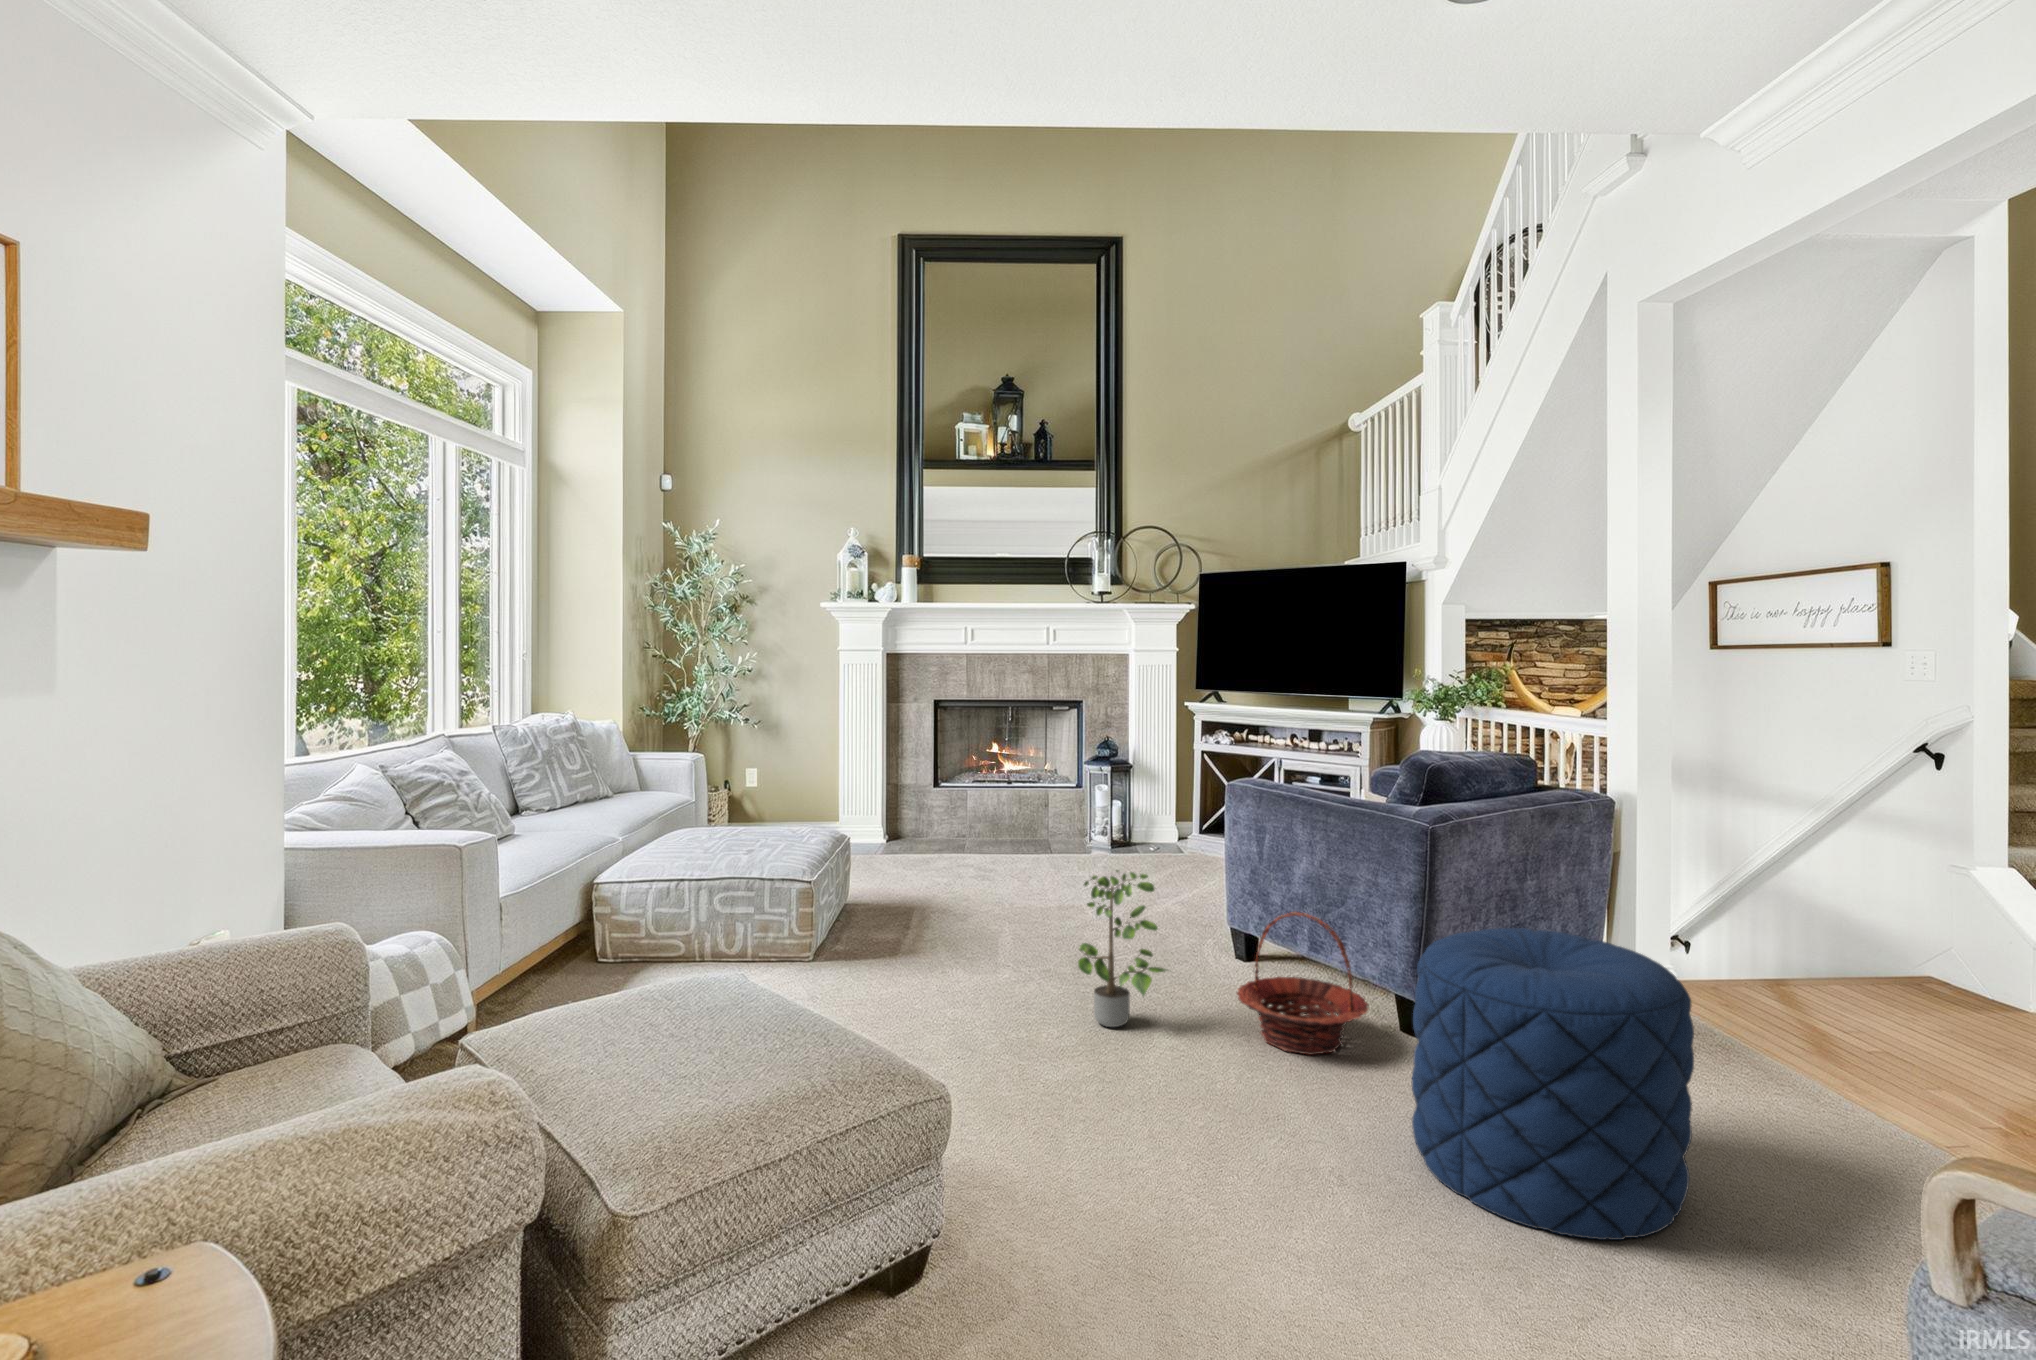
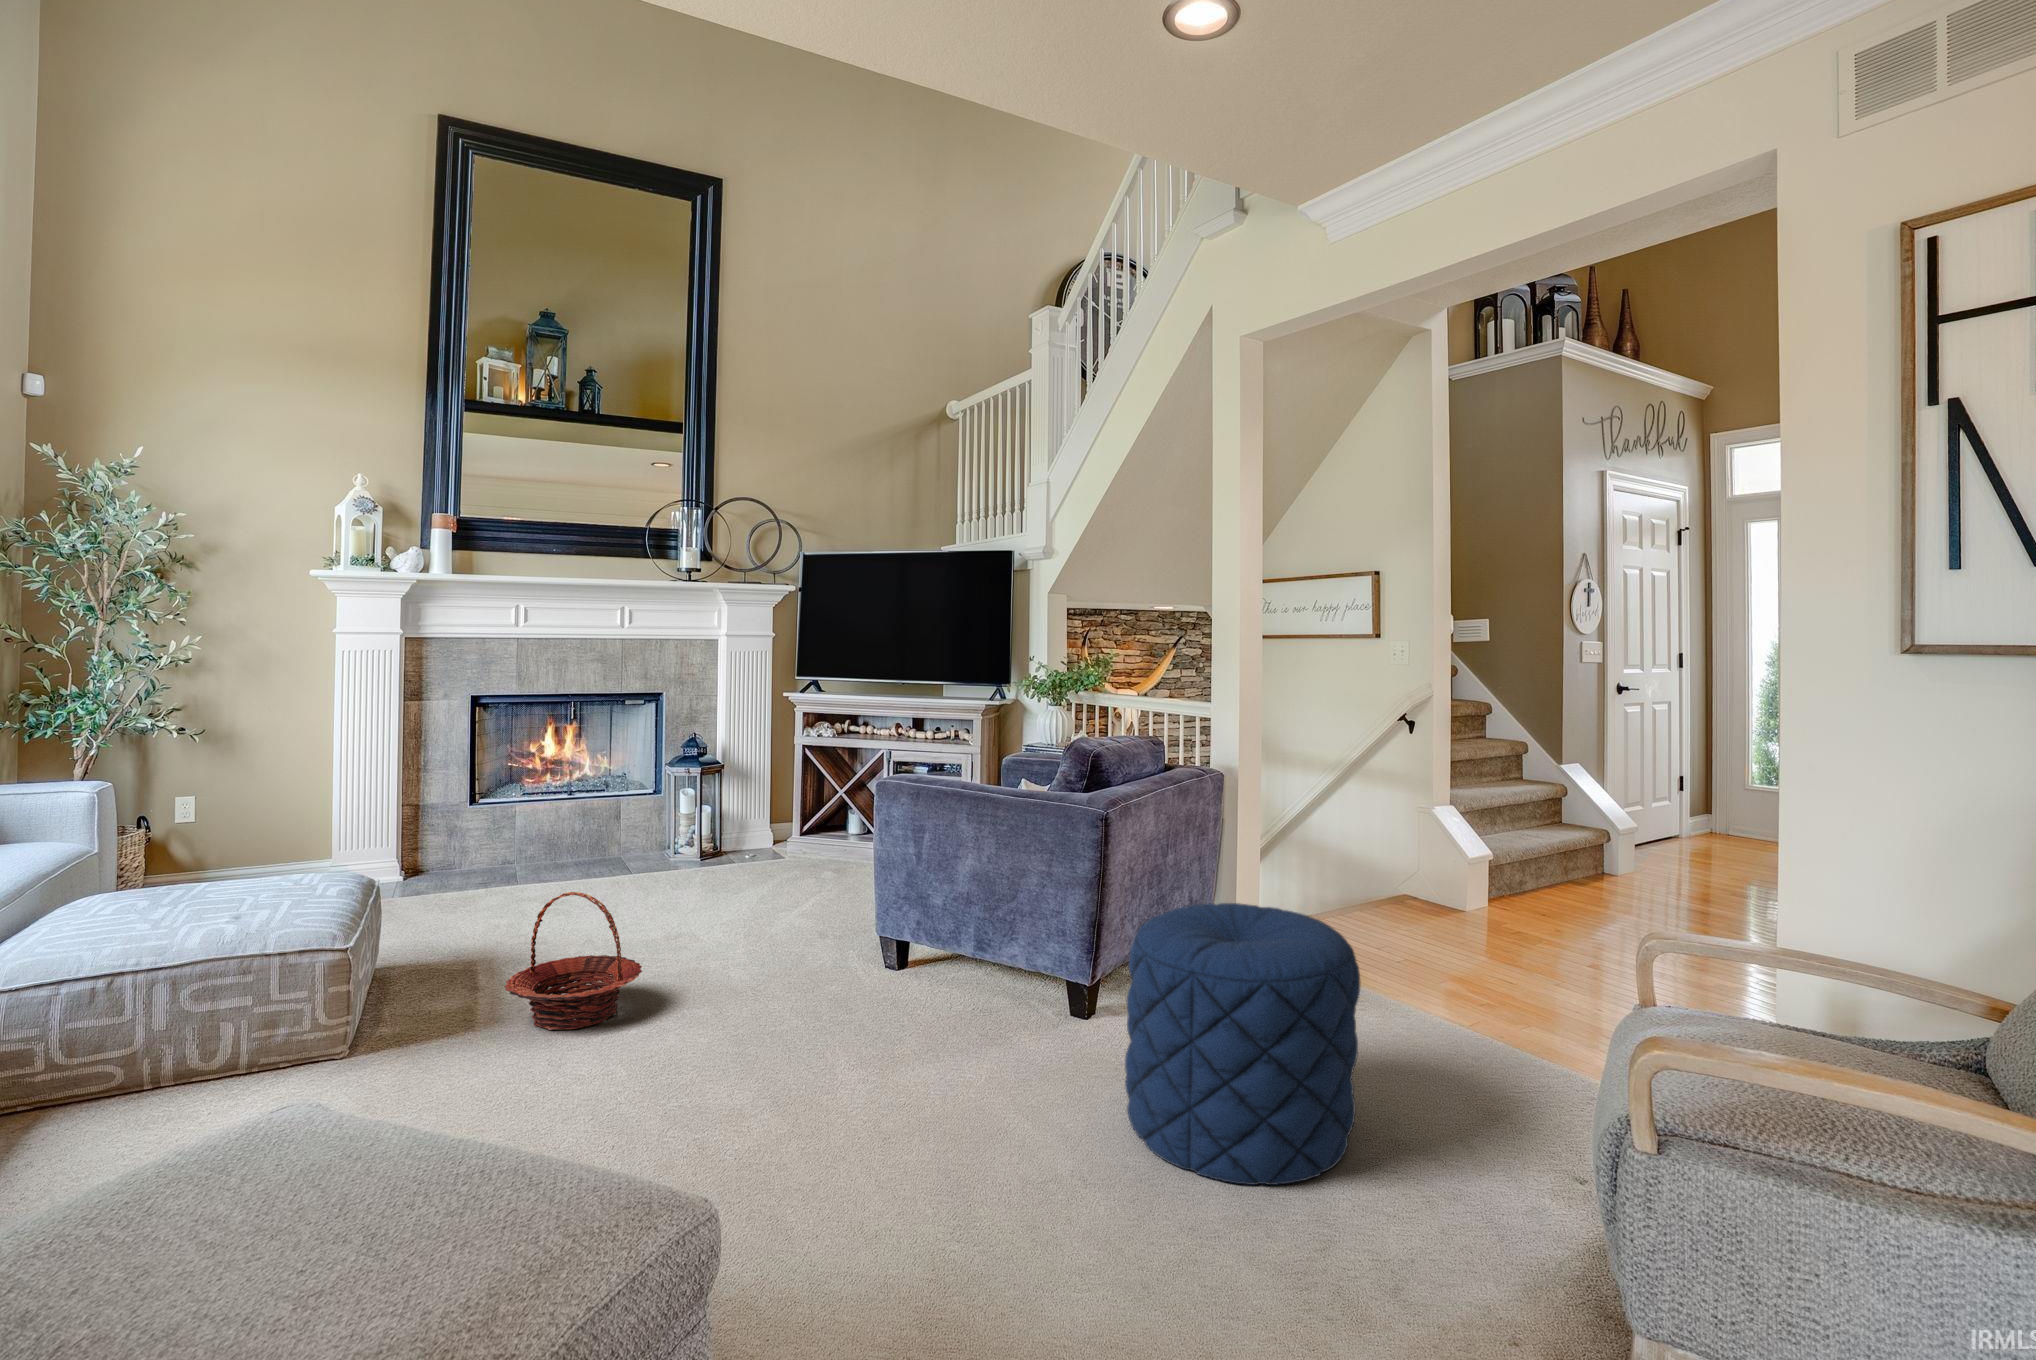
potted plant: present [1078,871,1167,1027] -> none [747,883,855,1068]
basket: present [1237,912,1368,1055] -> present [504,892,642,1030]

